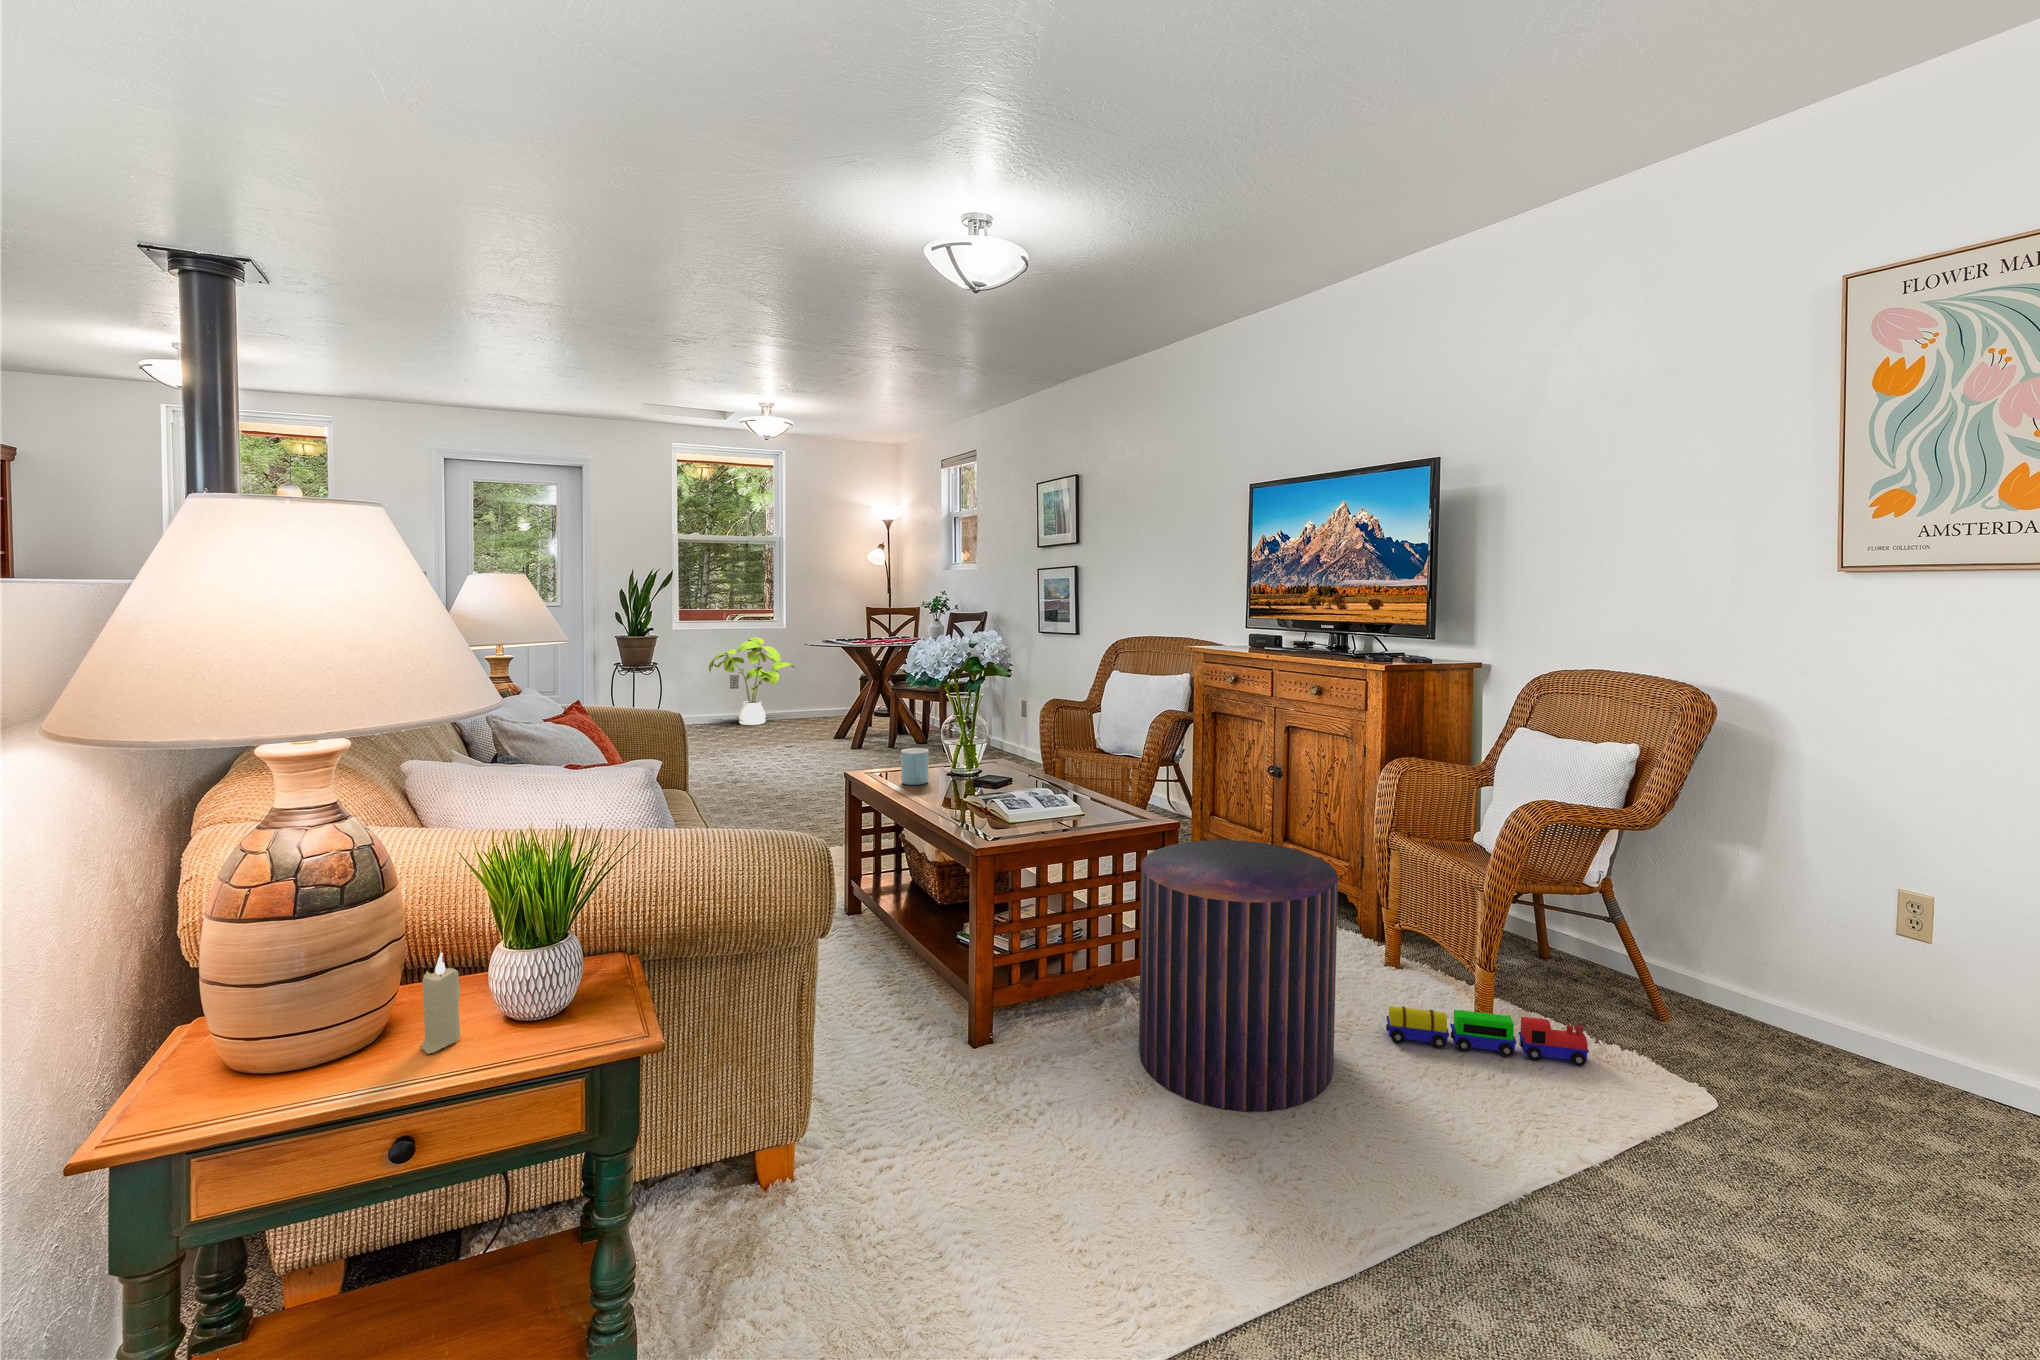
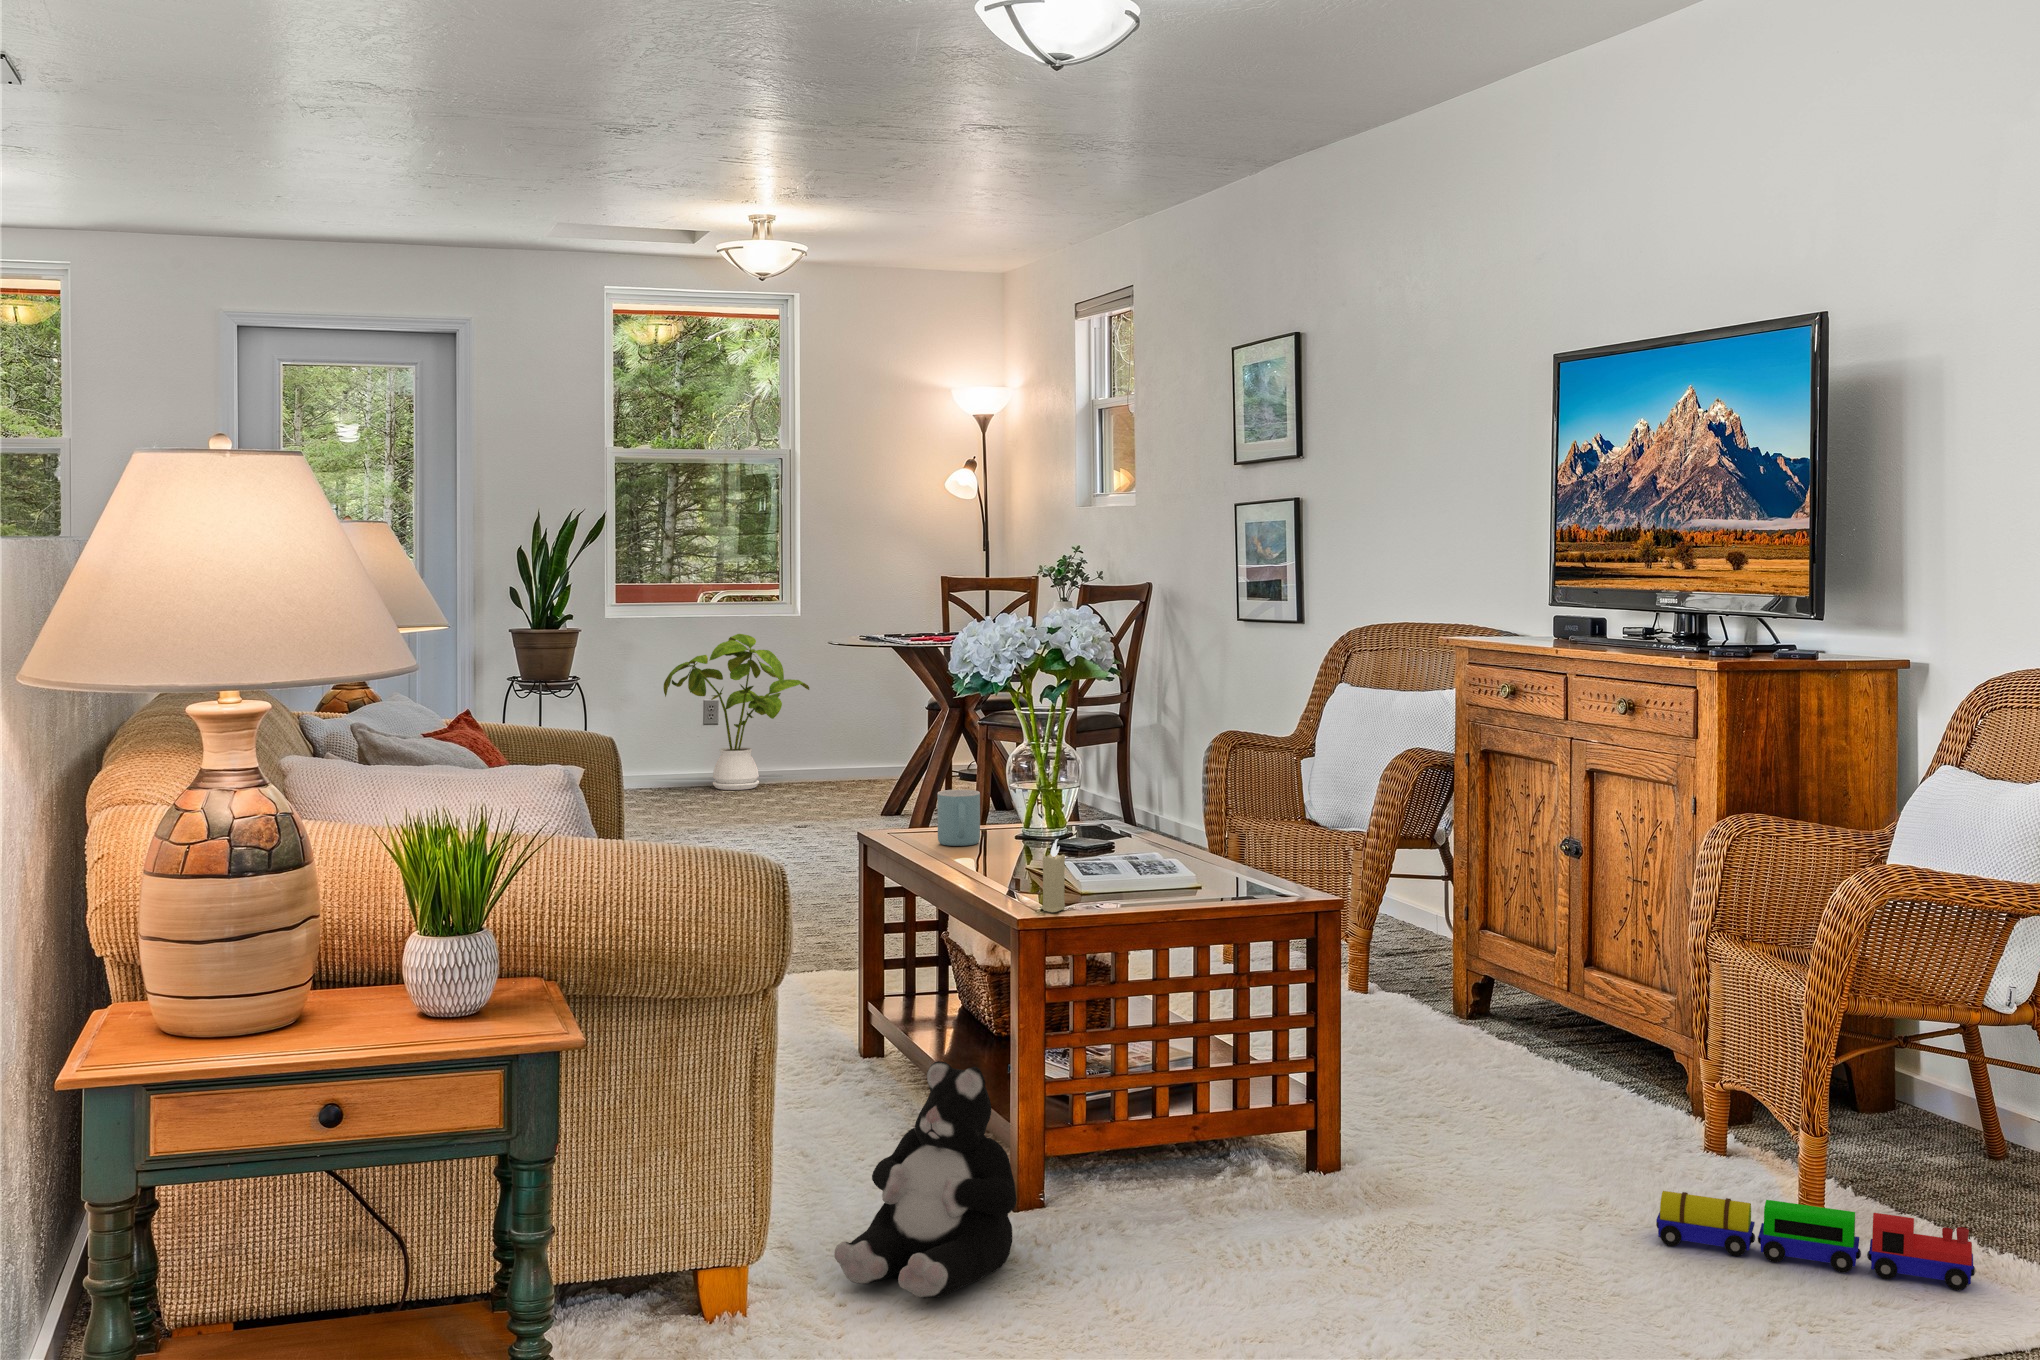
pouf: present [1139,840,1338,1112] -> none [1255,924,1555,1302]
candle: present [422,953,461,1054] -> present [1040,839,1065,912]
plush toy: none [859,963,989,1150] -> present [834,1061,1017,1299]

